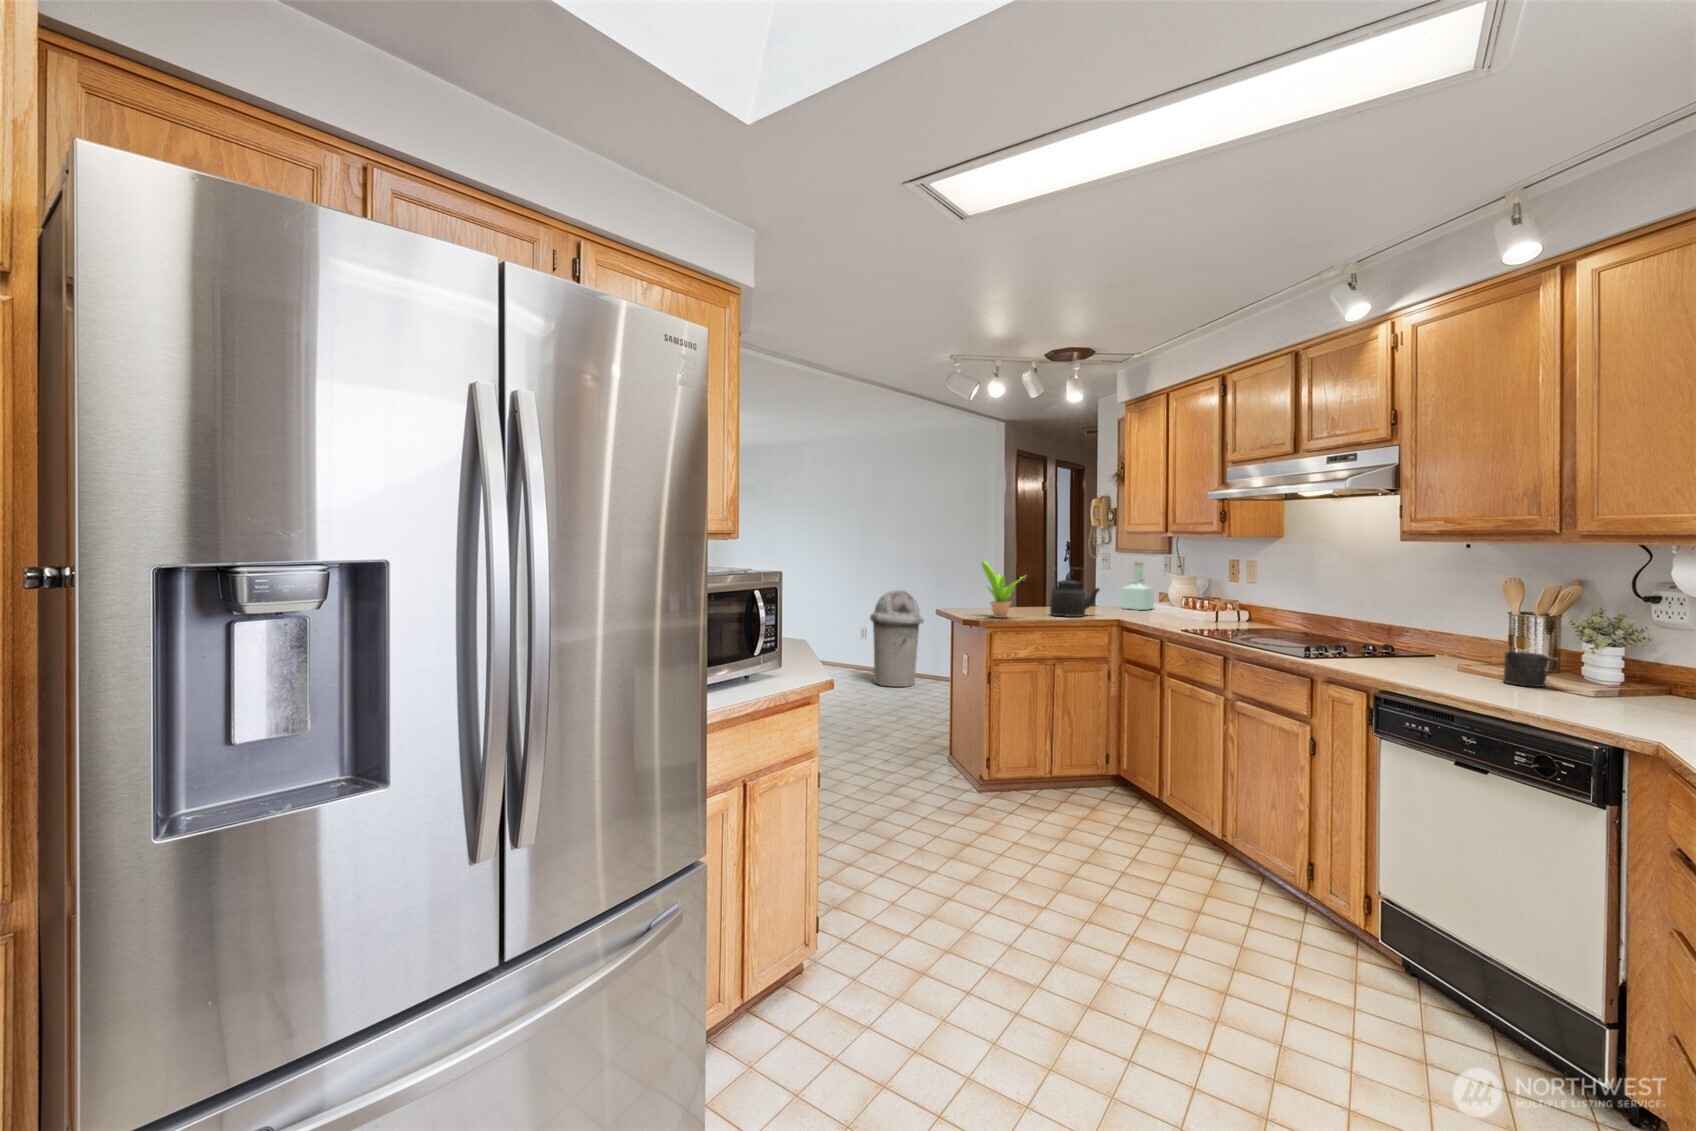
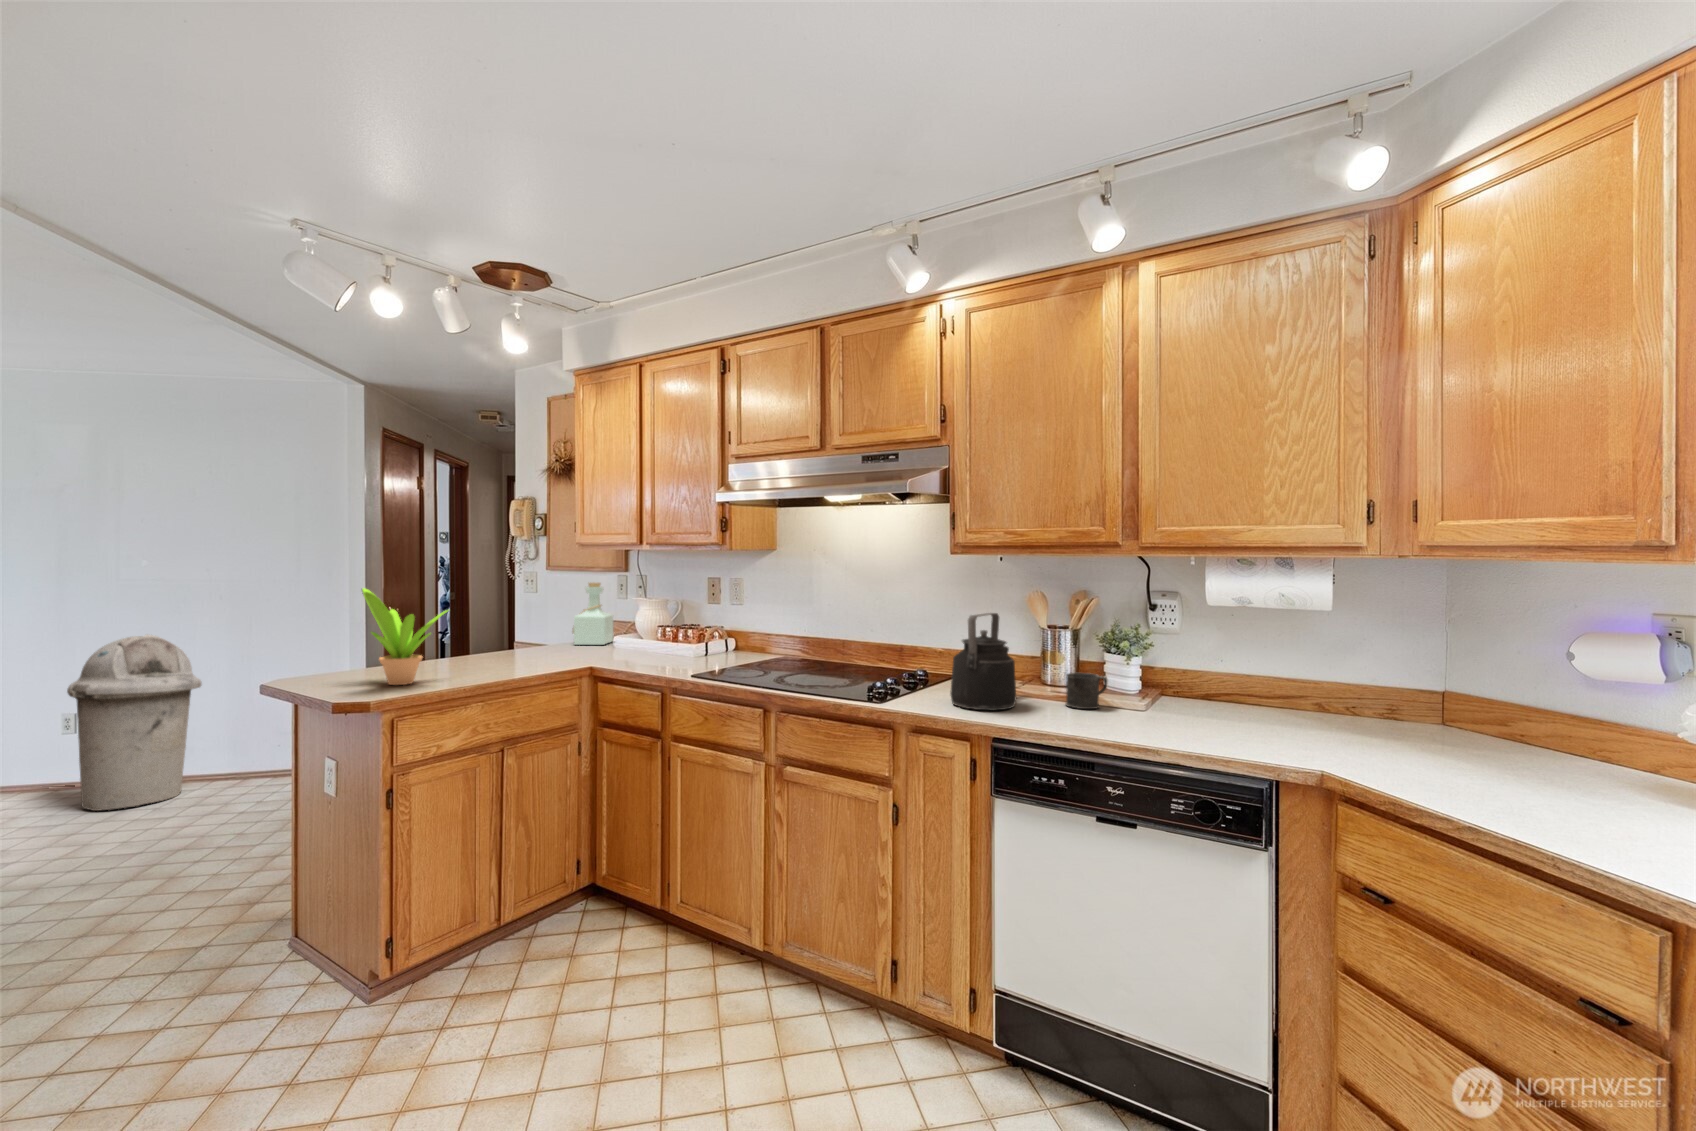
kettle: present [1050,569,1100,617] -> present [950,613,1016,710]

